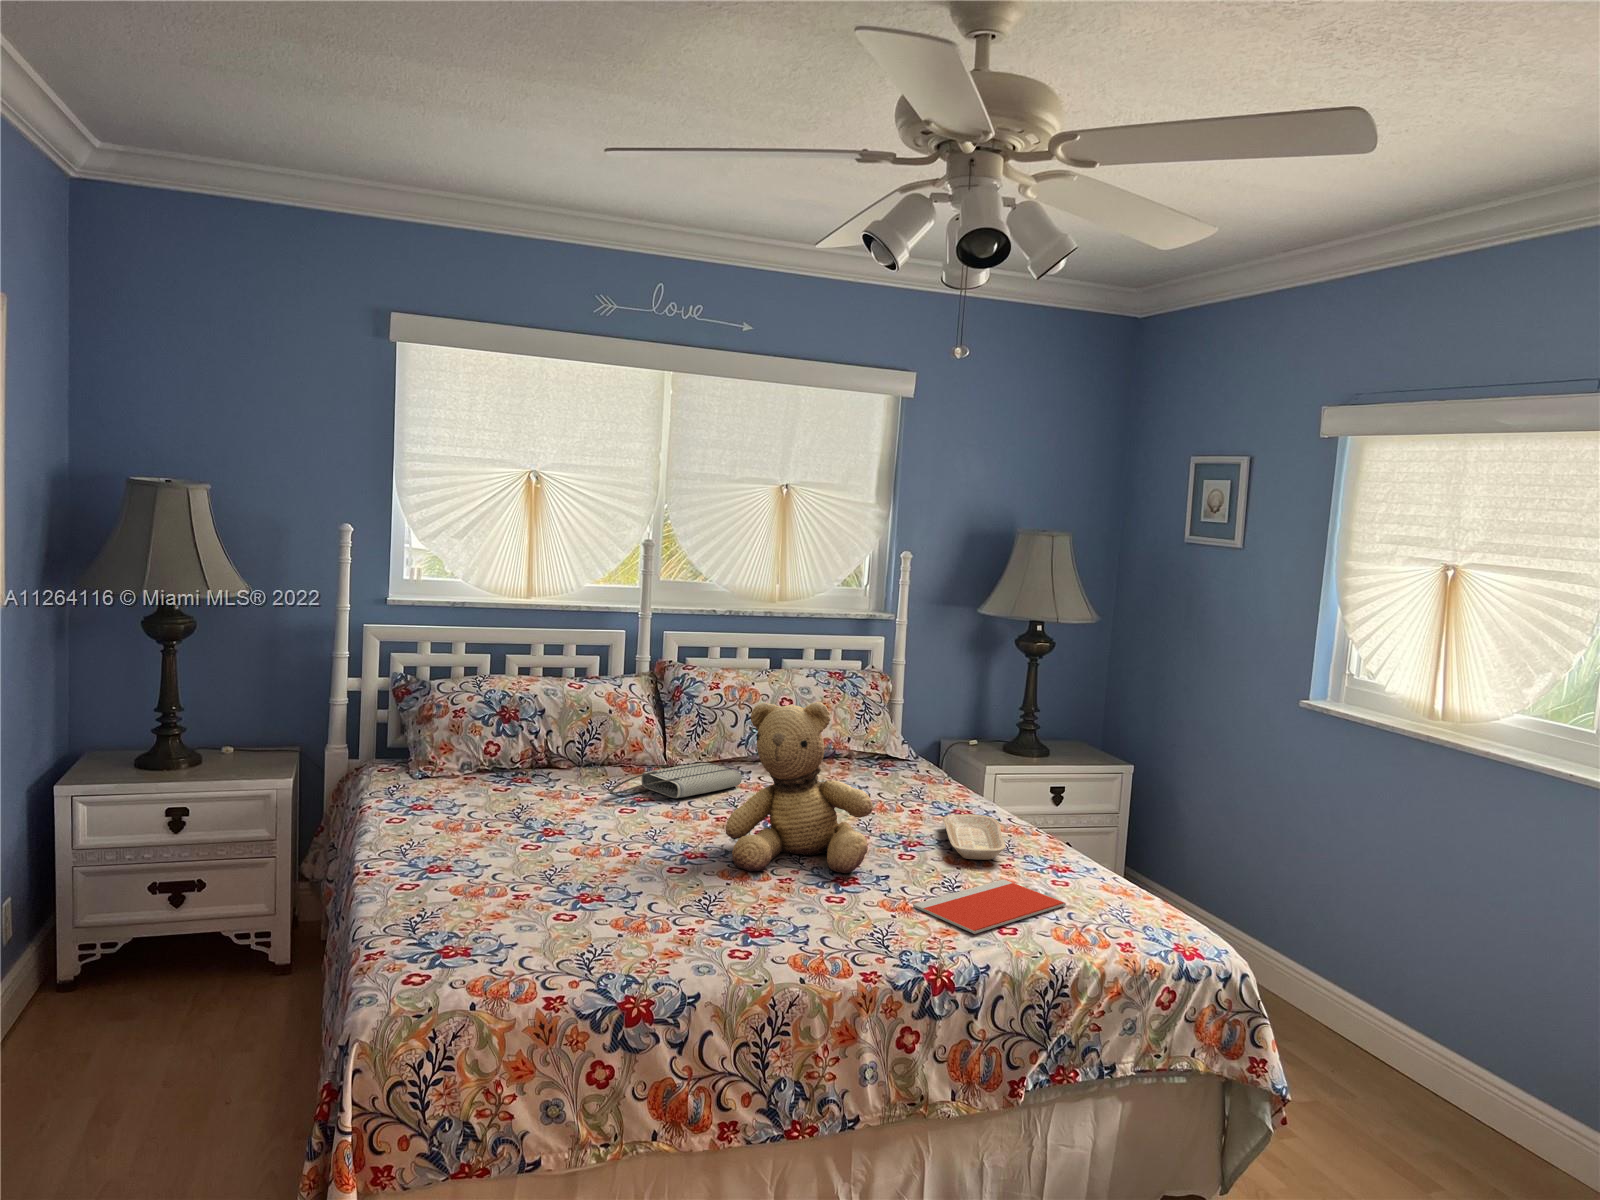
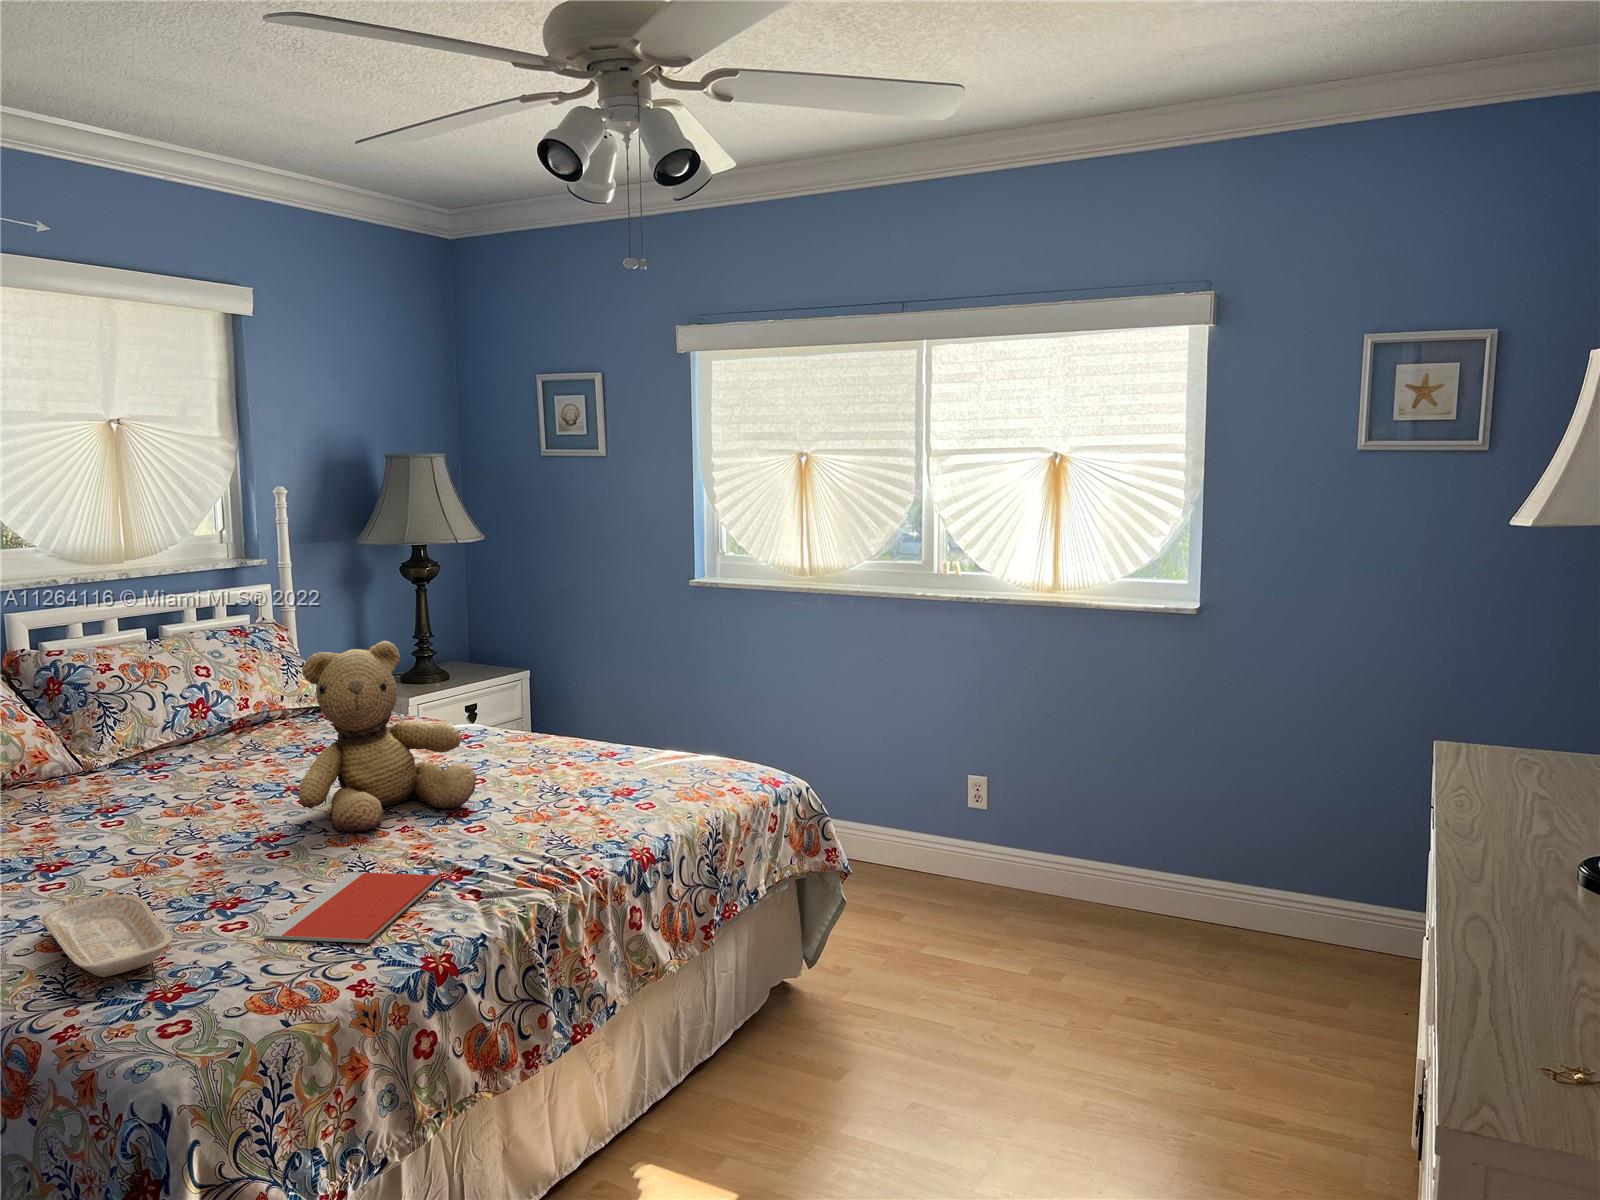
tote bag: present [609,763,742,798] -> none [71,753,214,809]
tray: present [943,814,1006,860] -> present [42,895,172,977]
notebook: present [913,879,1066,934] -> present [264,872,441,943]

